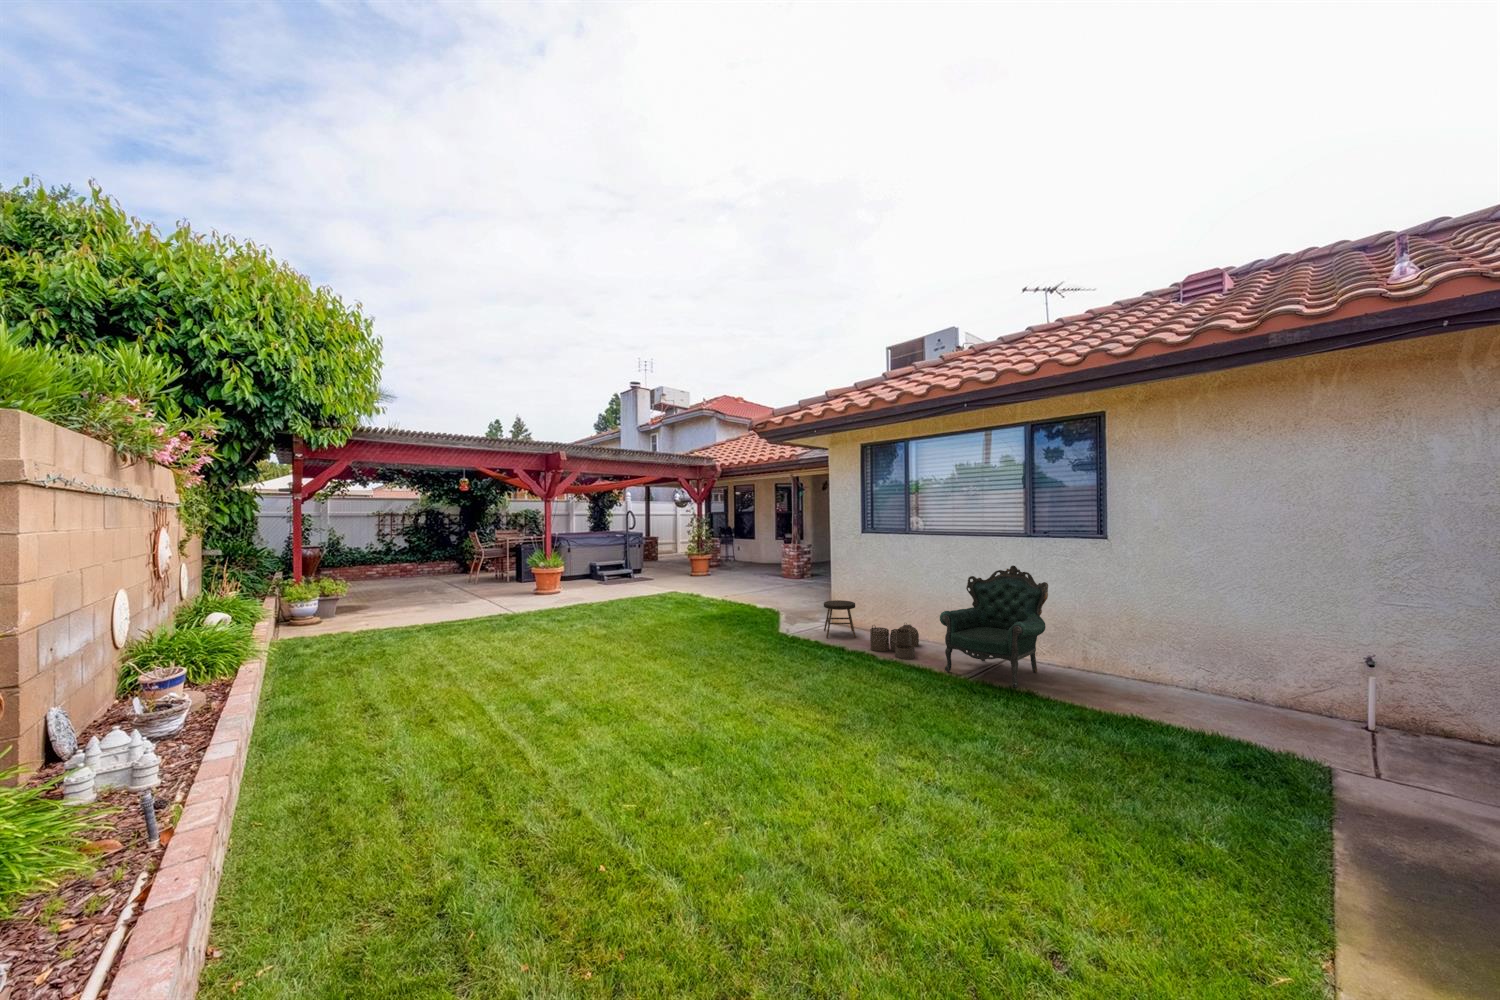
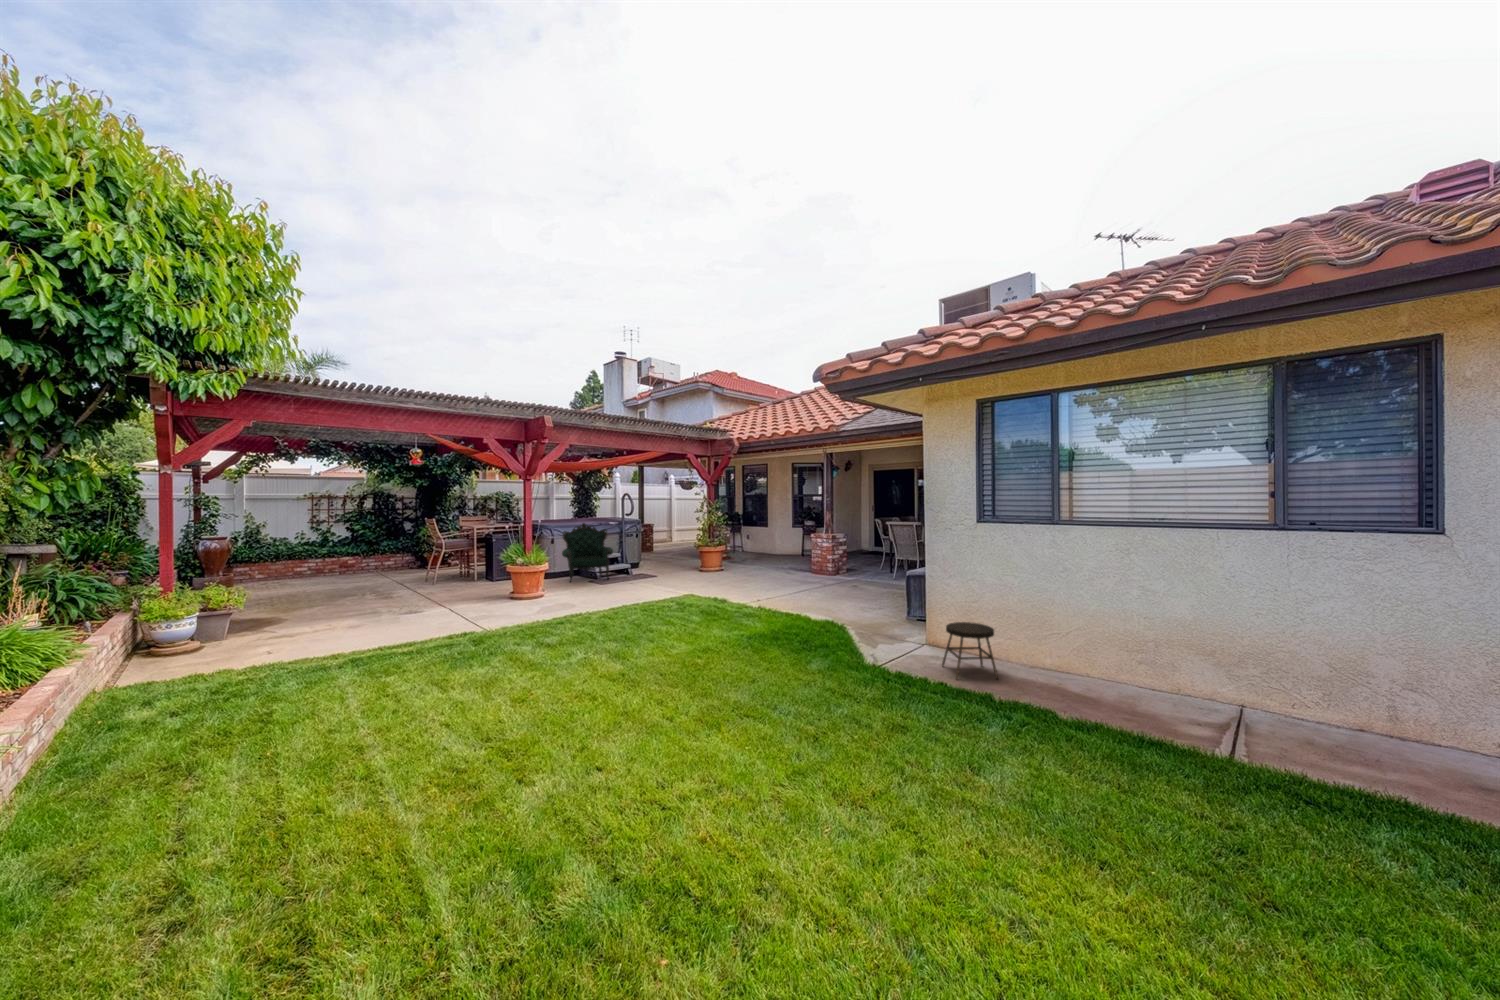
armchair: present [940,565,1048,688] -> present [562,523,613,582]
woven basket: present [870,623,919,659] -> none [1041,660,1129,726]

